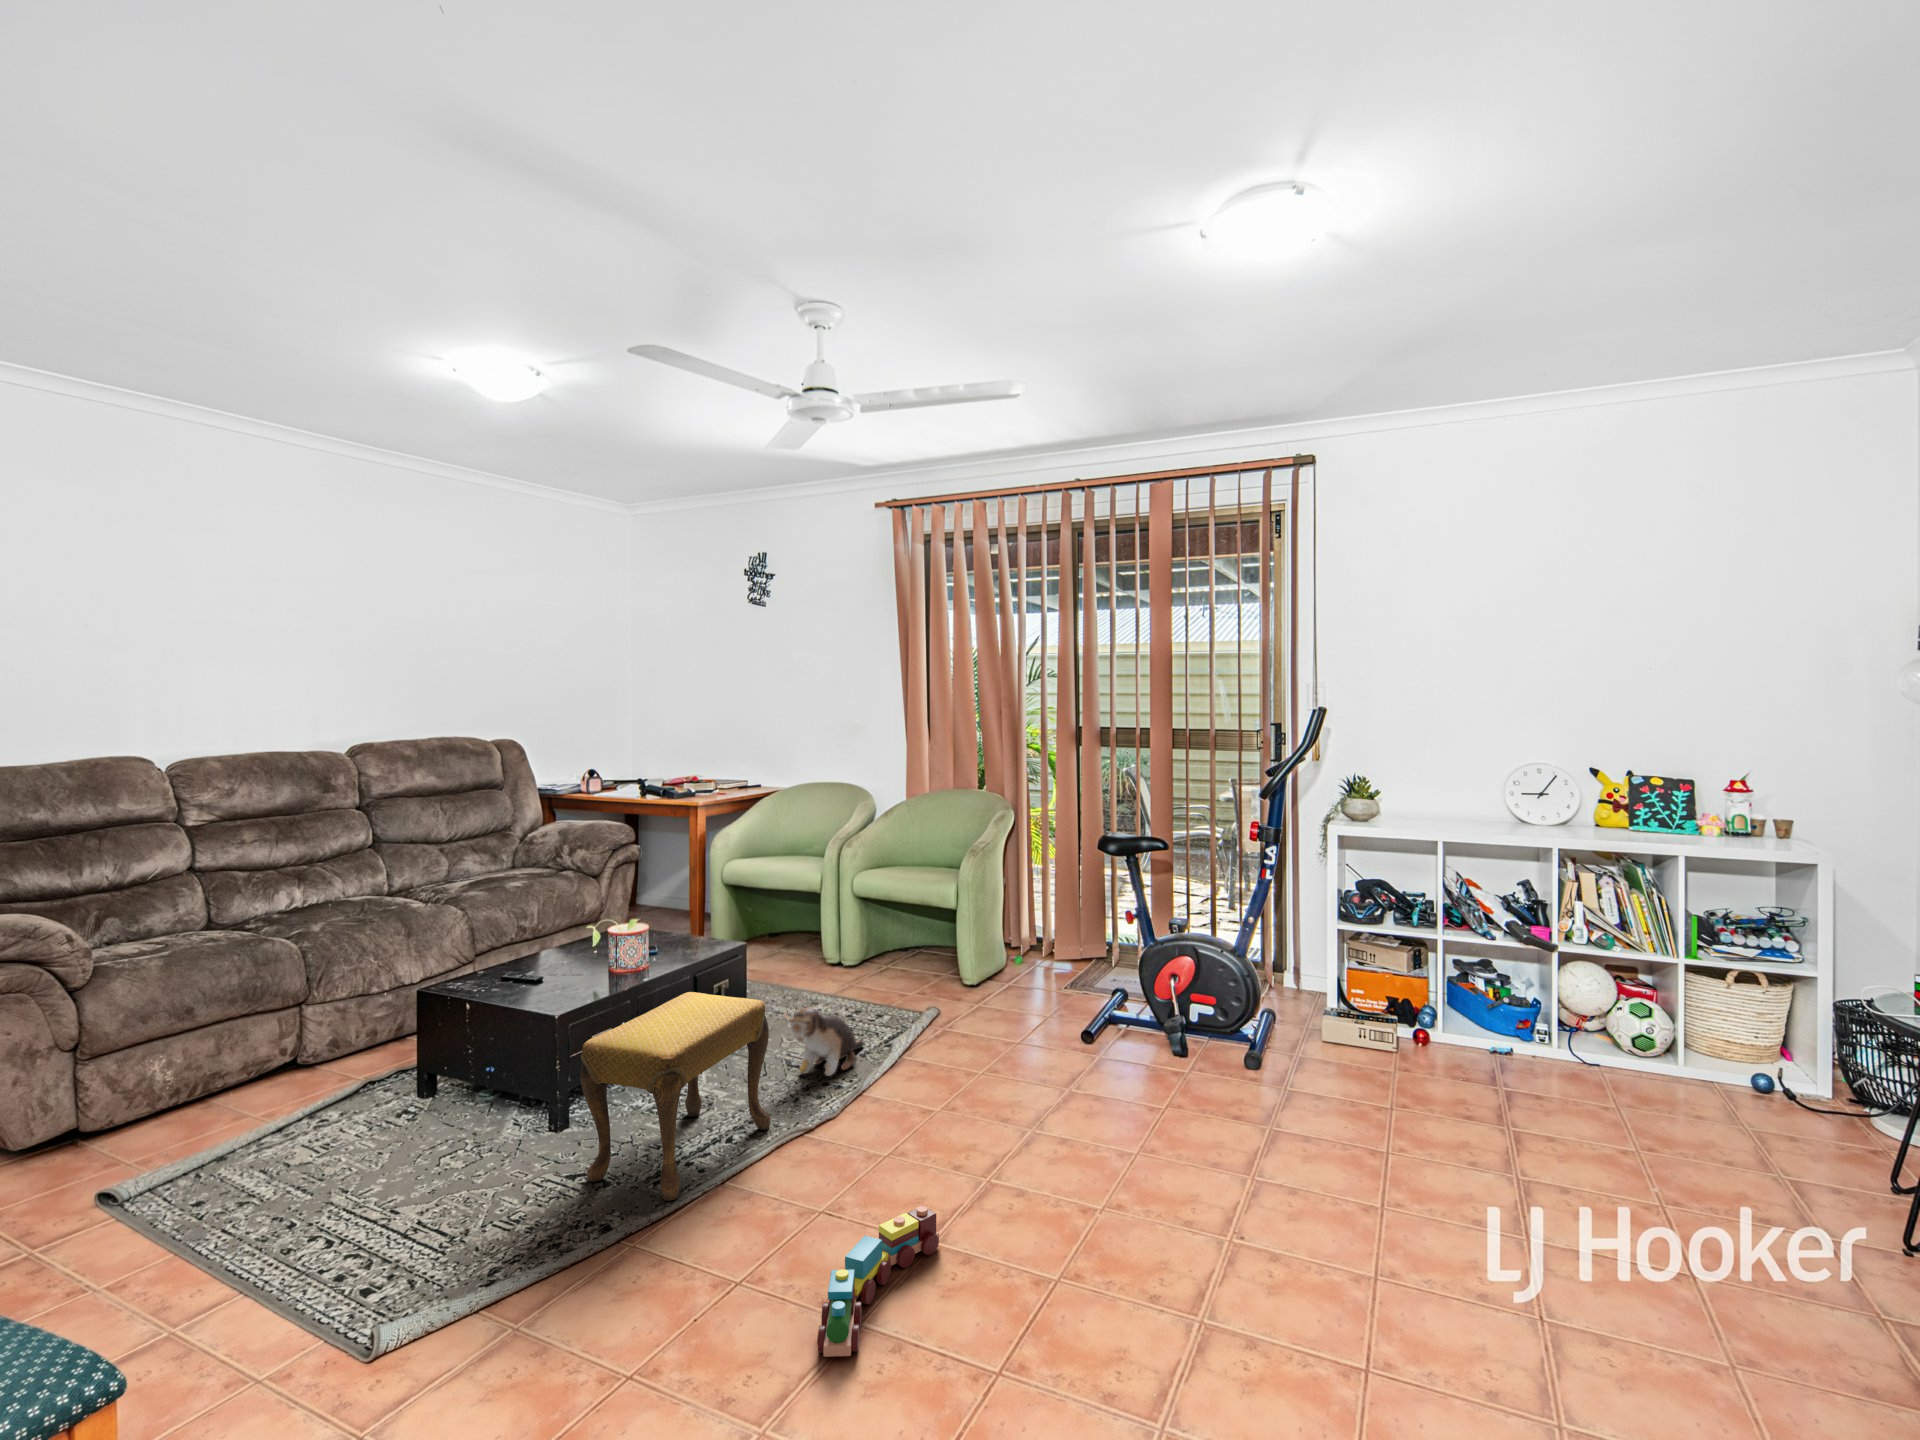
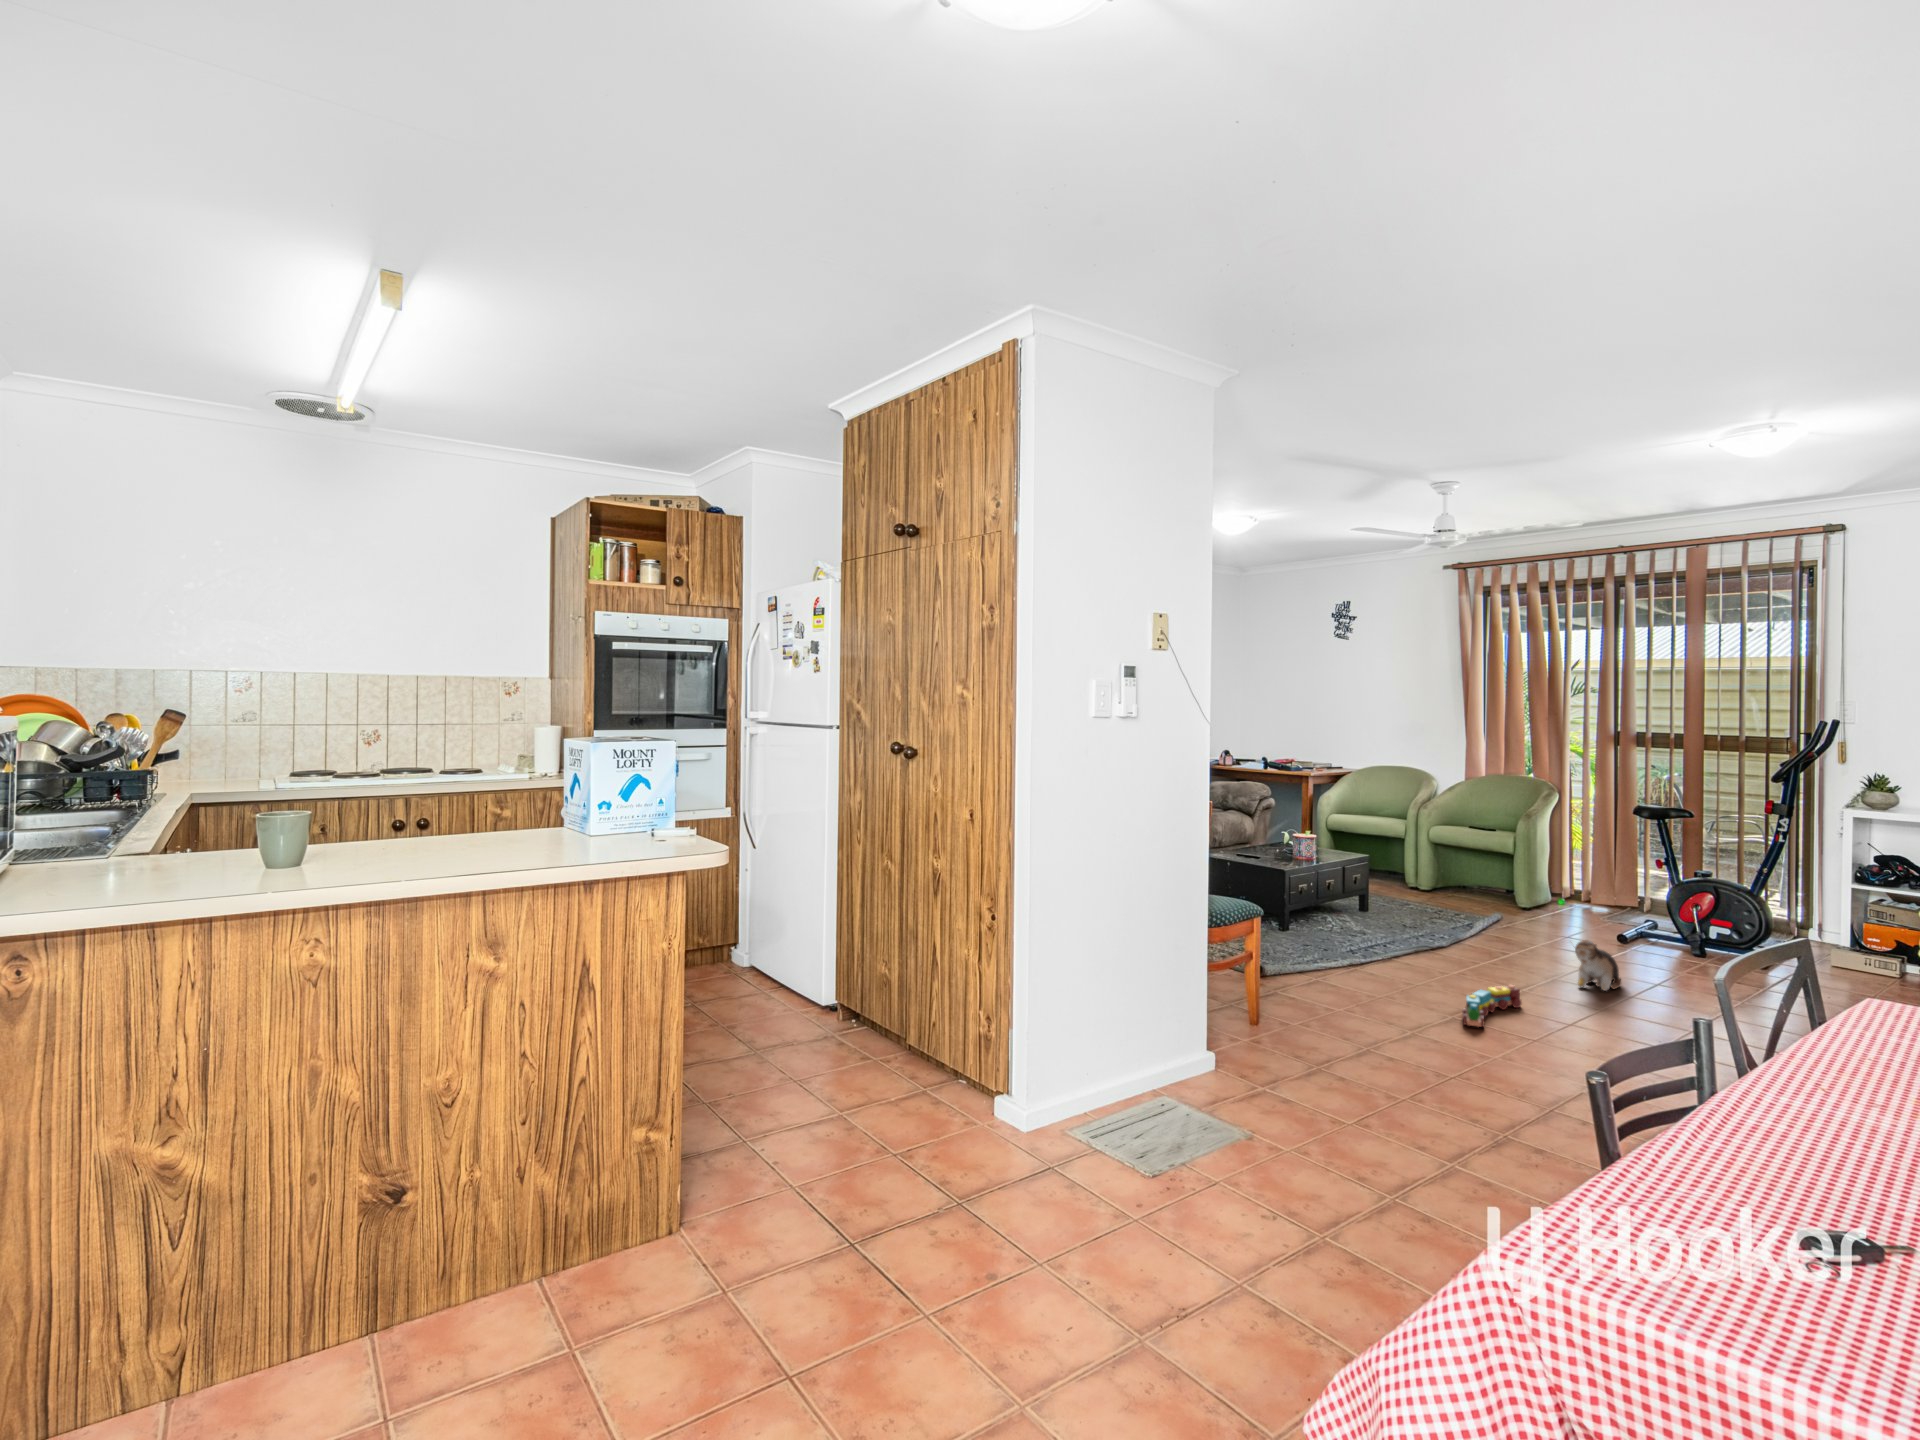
footstool: present [581,992,770,1201] -> none [1308,877,1404,973]
plush toy: present [784,1007,864,1076] -> present [1575,940,1621,991]

